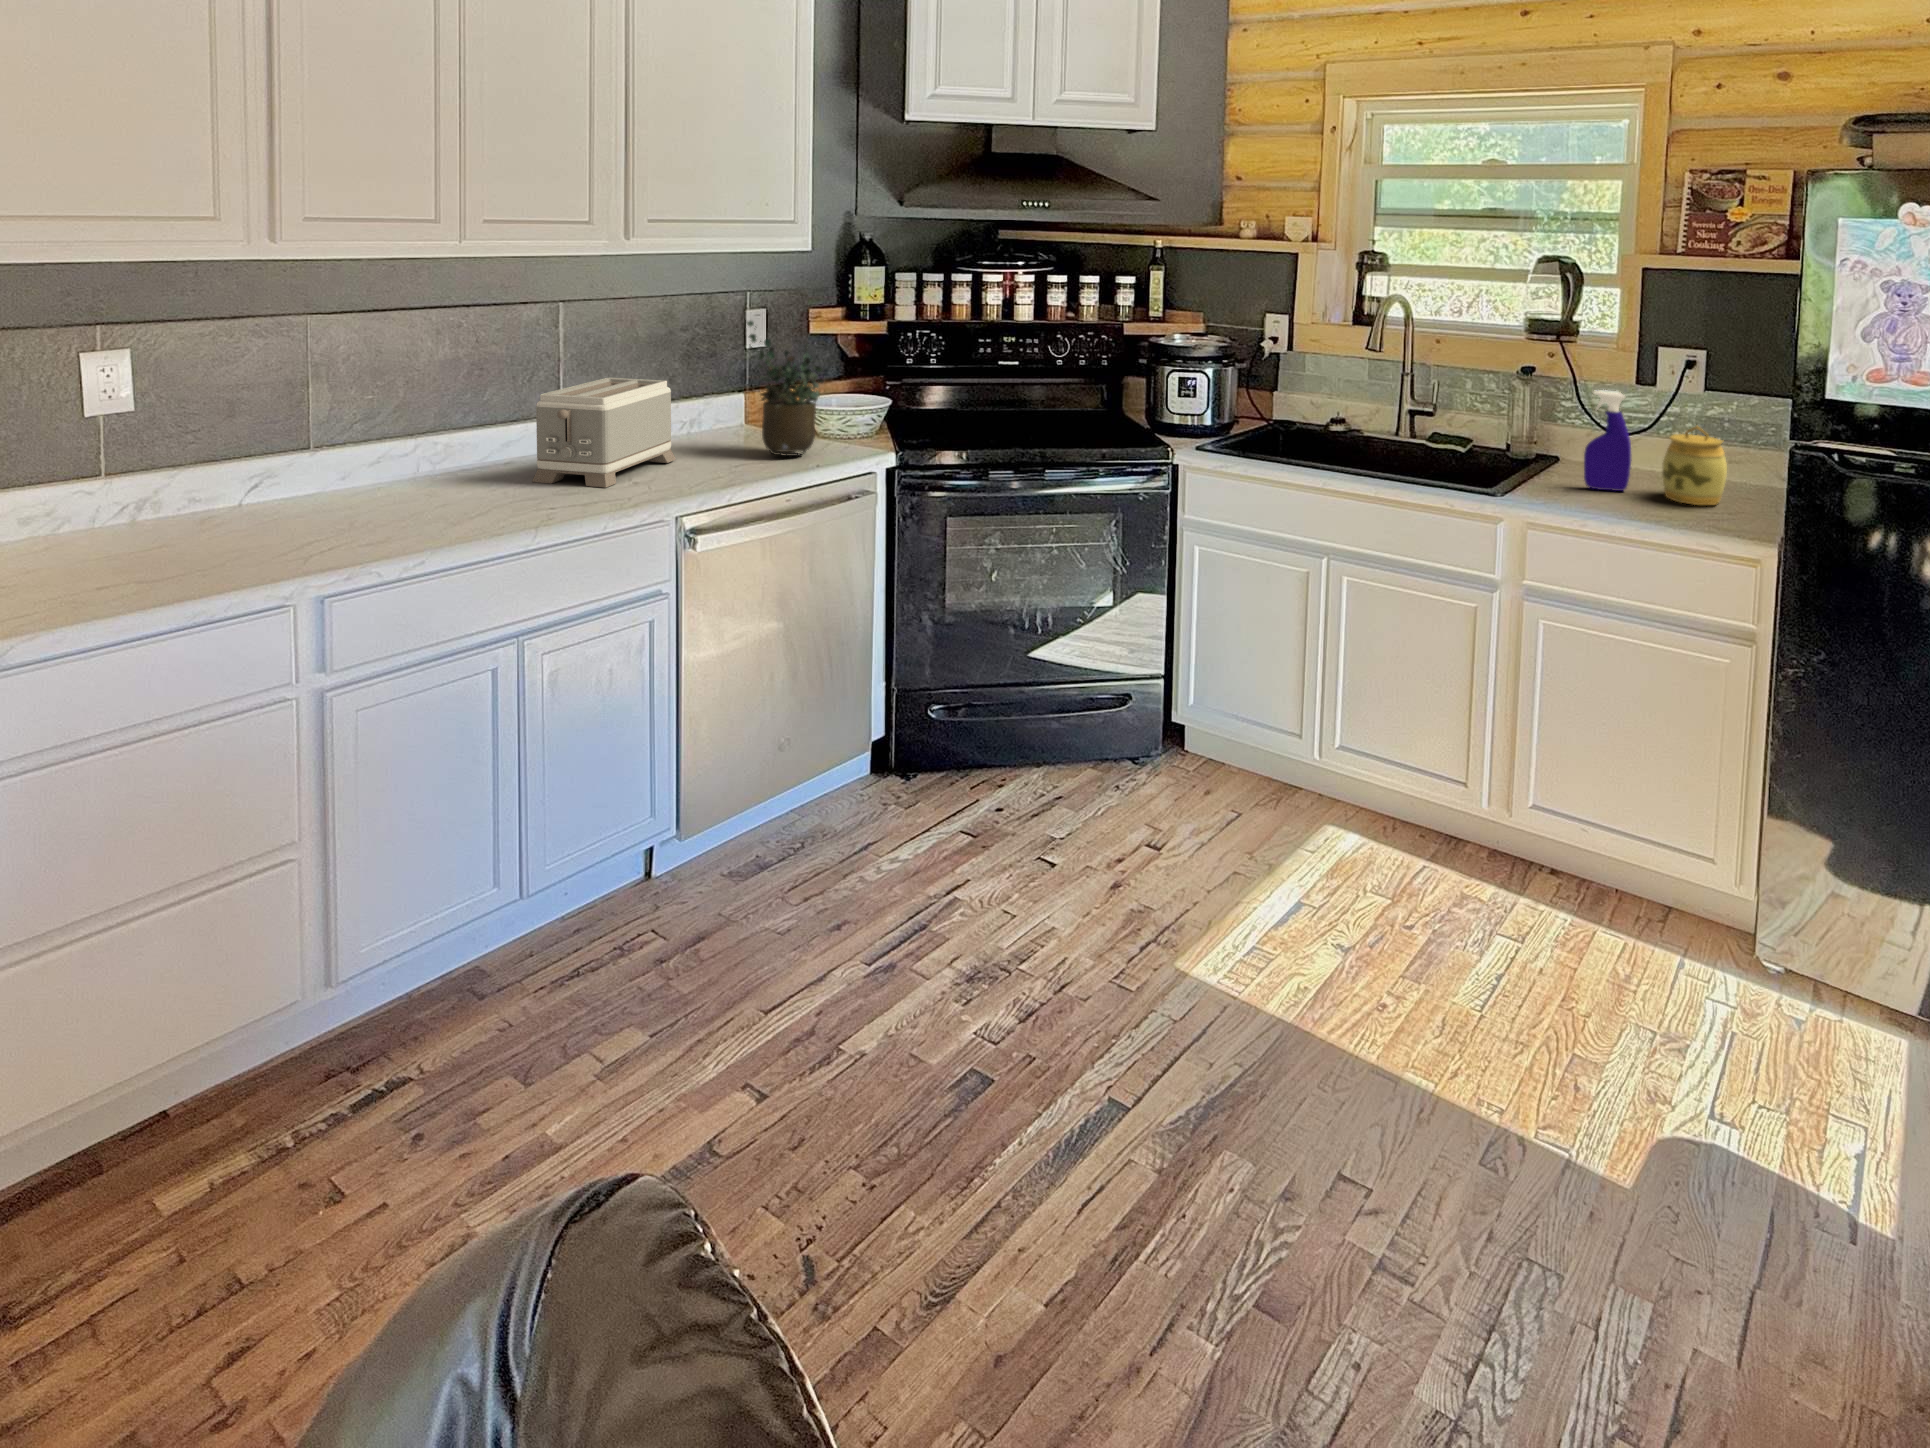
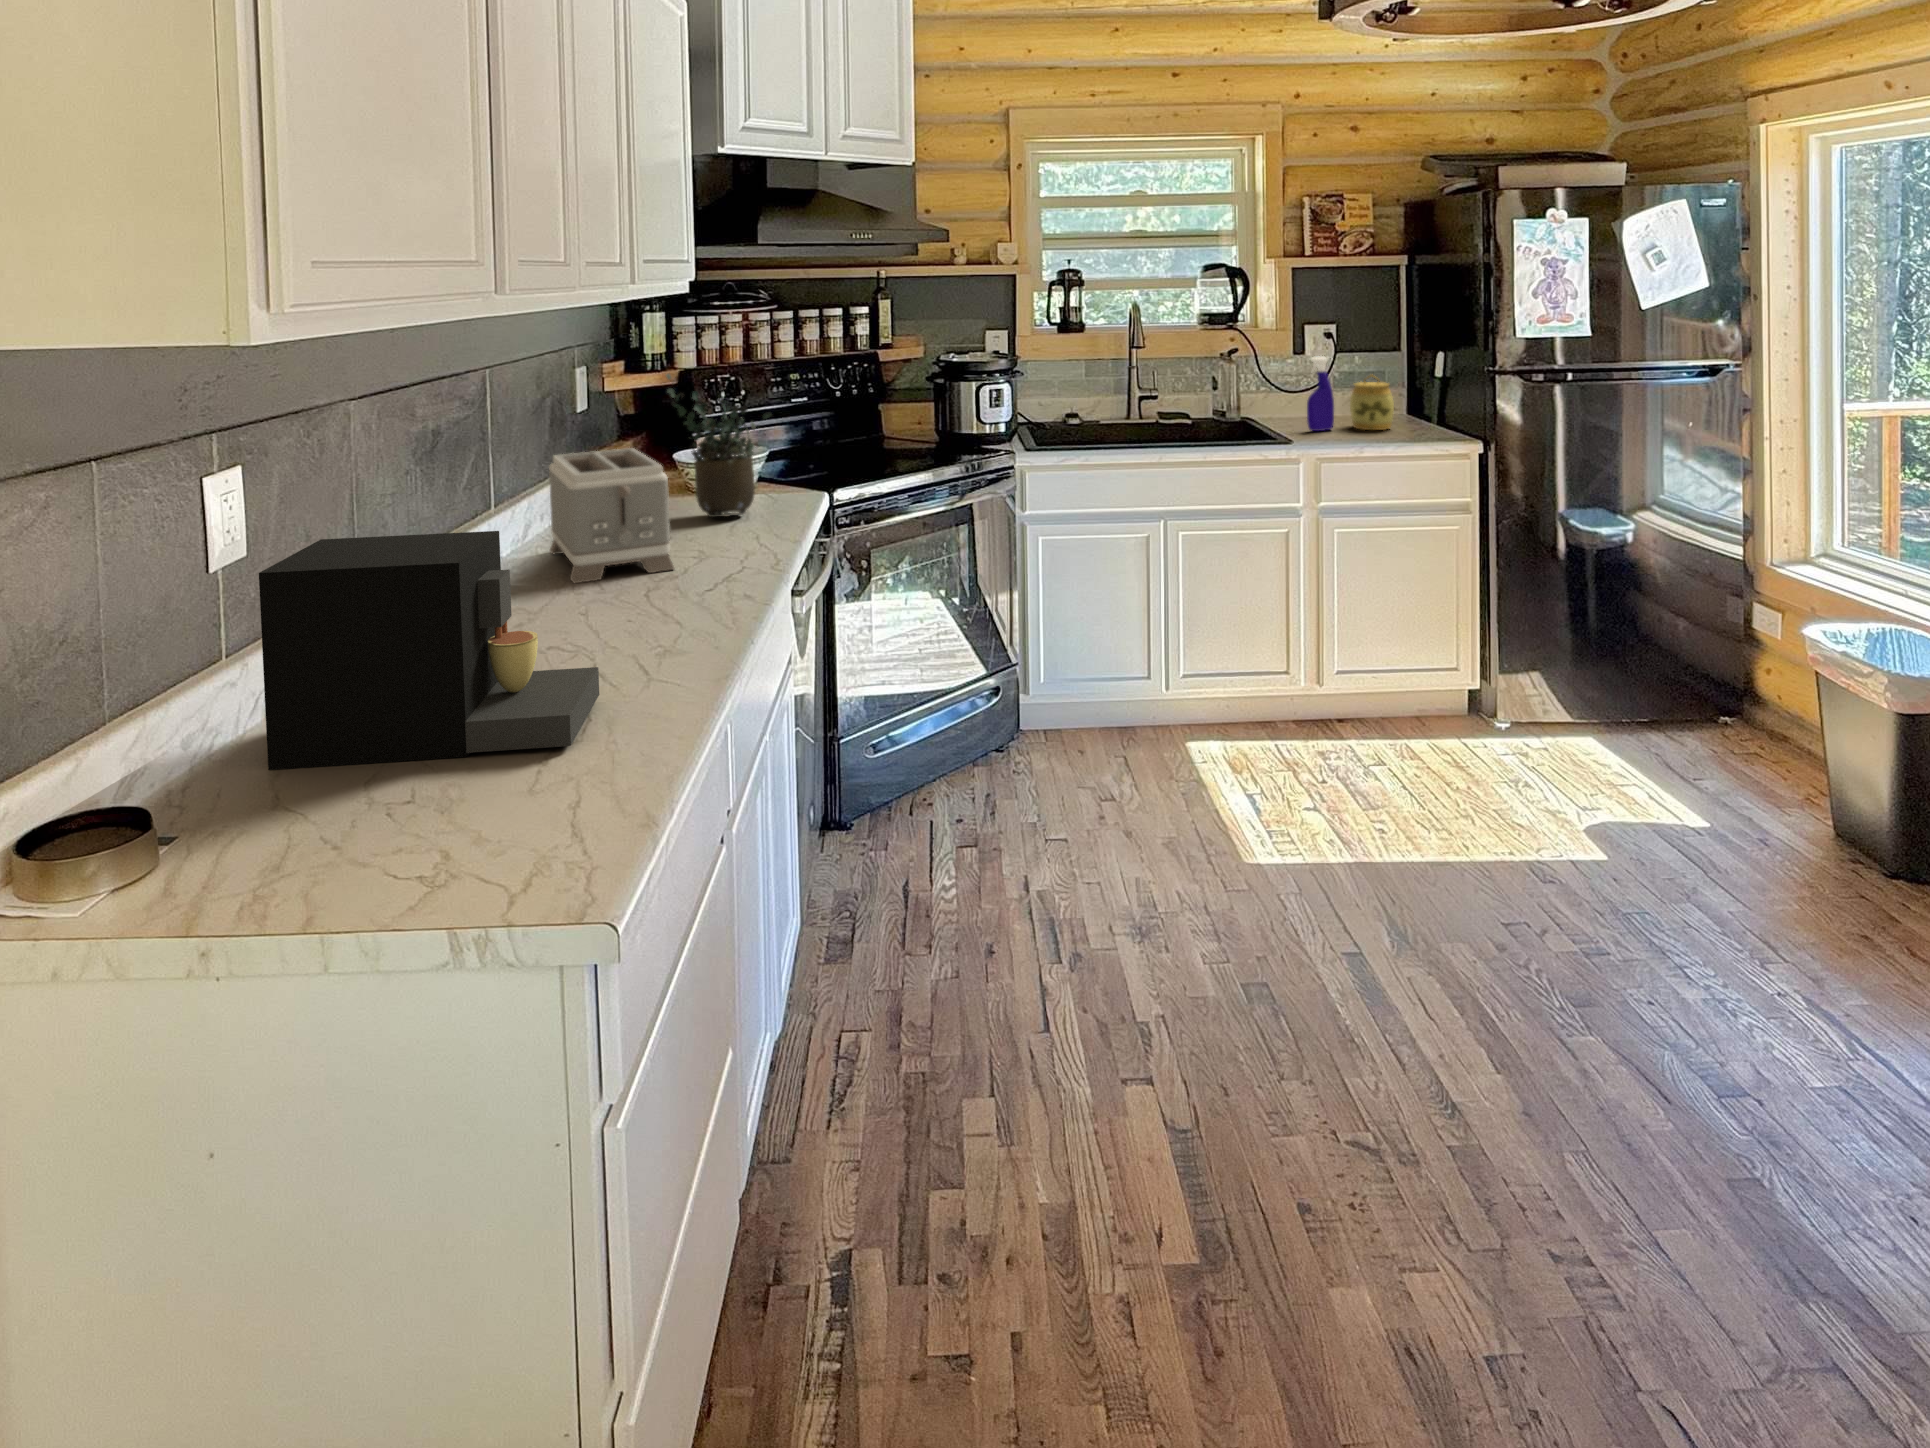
coffee maker: none [37,408,243,584] -> present [259,531,599,770]

